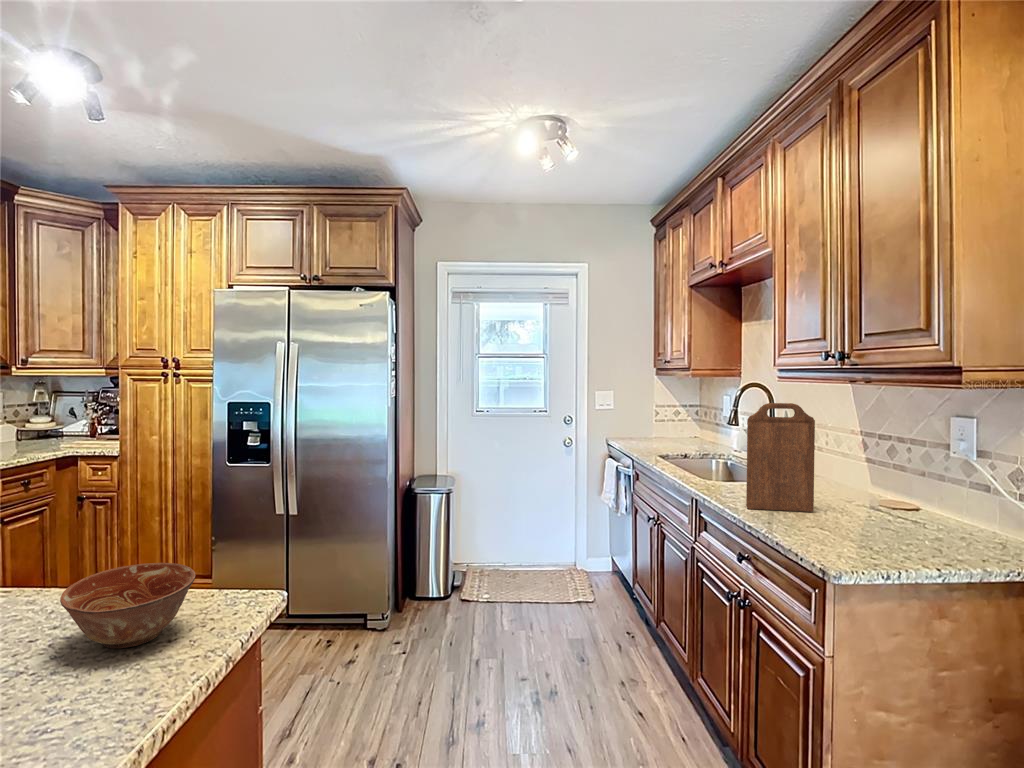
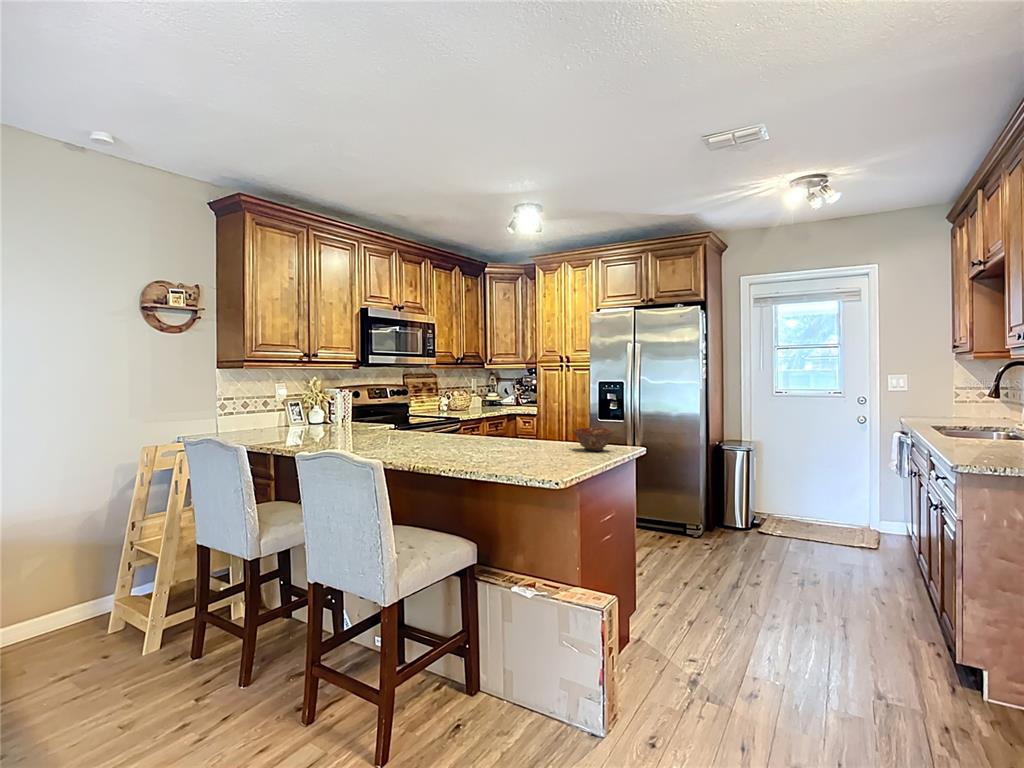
cutting board: present [746,403,815,512] -> none [948,371,1005,448]

